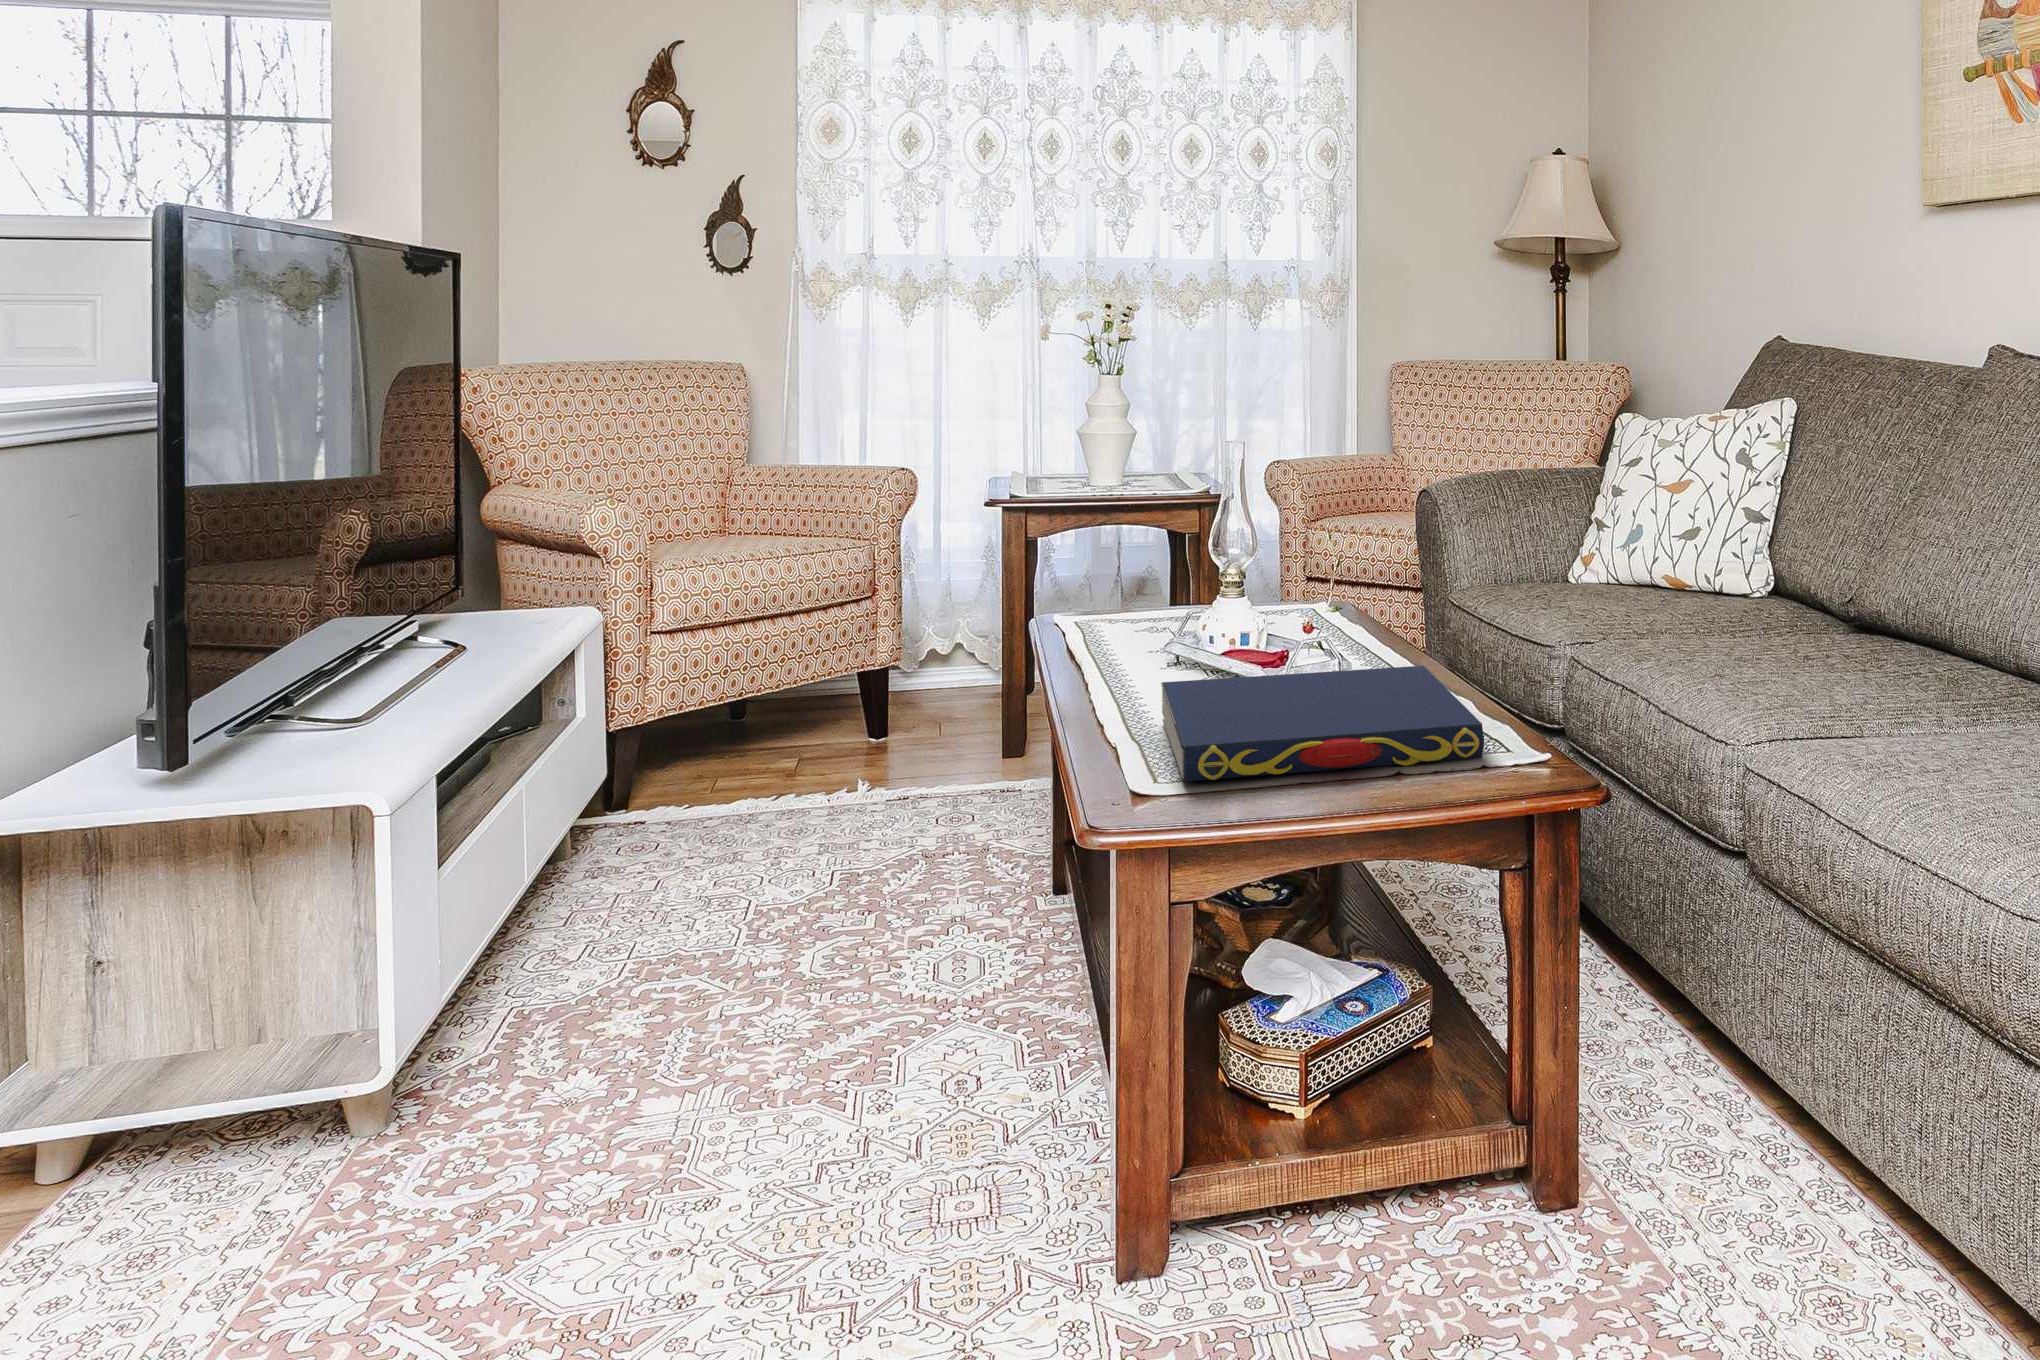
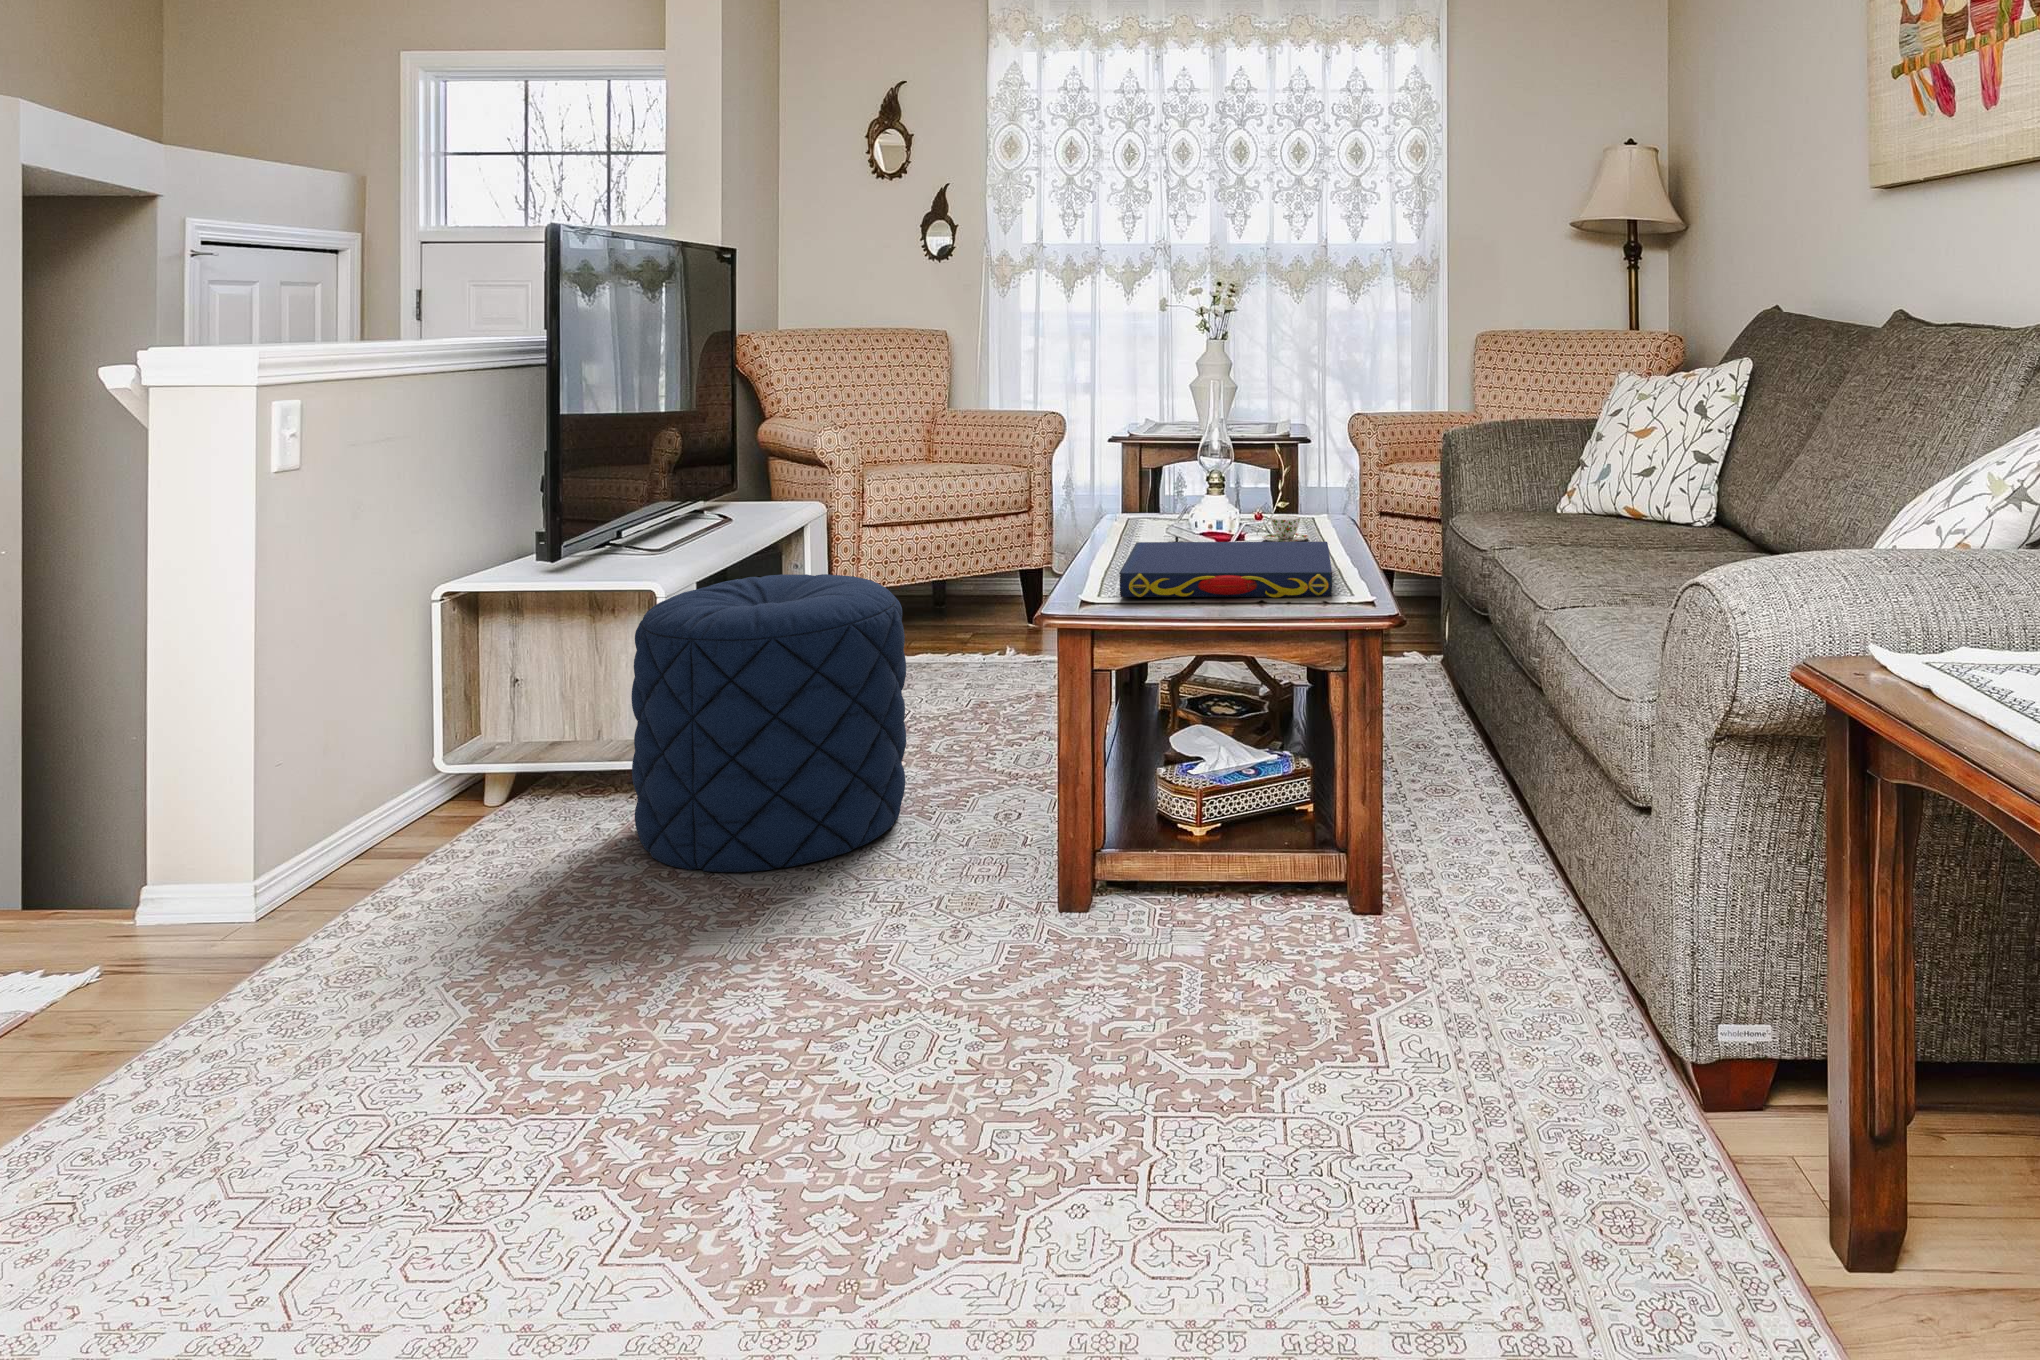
teacup: none [1293,620,1355,658] -> present [1262,516,1309,542]
pouf: none [338,752,805,1283] -> present [631,574,906,872]

